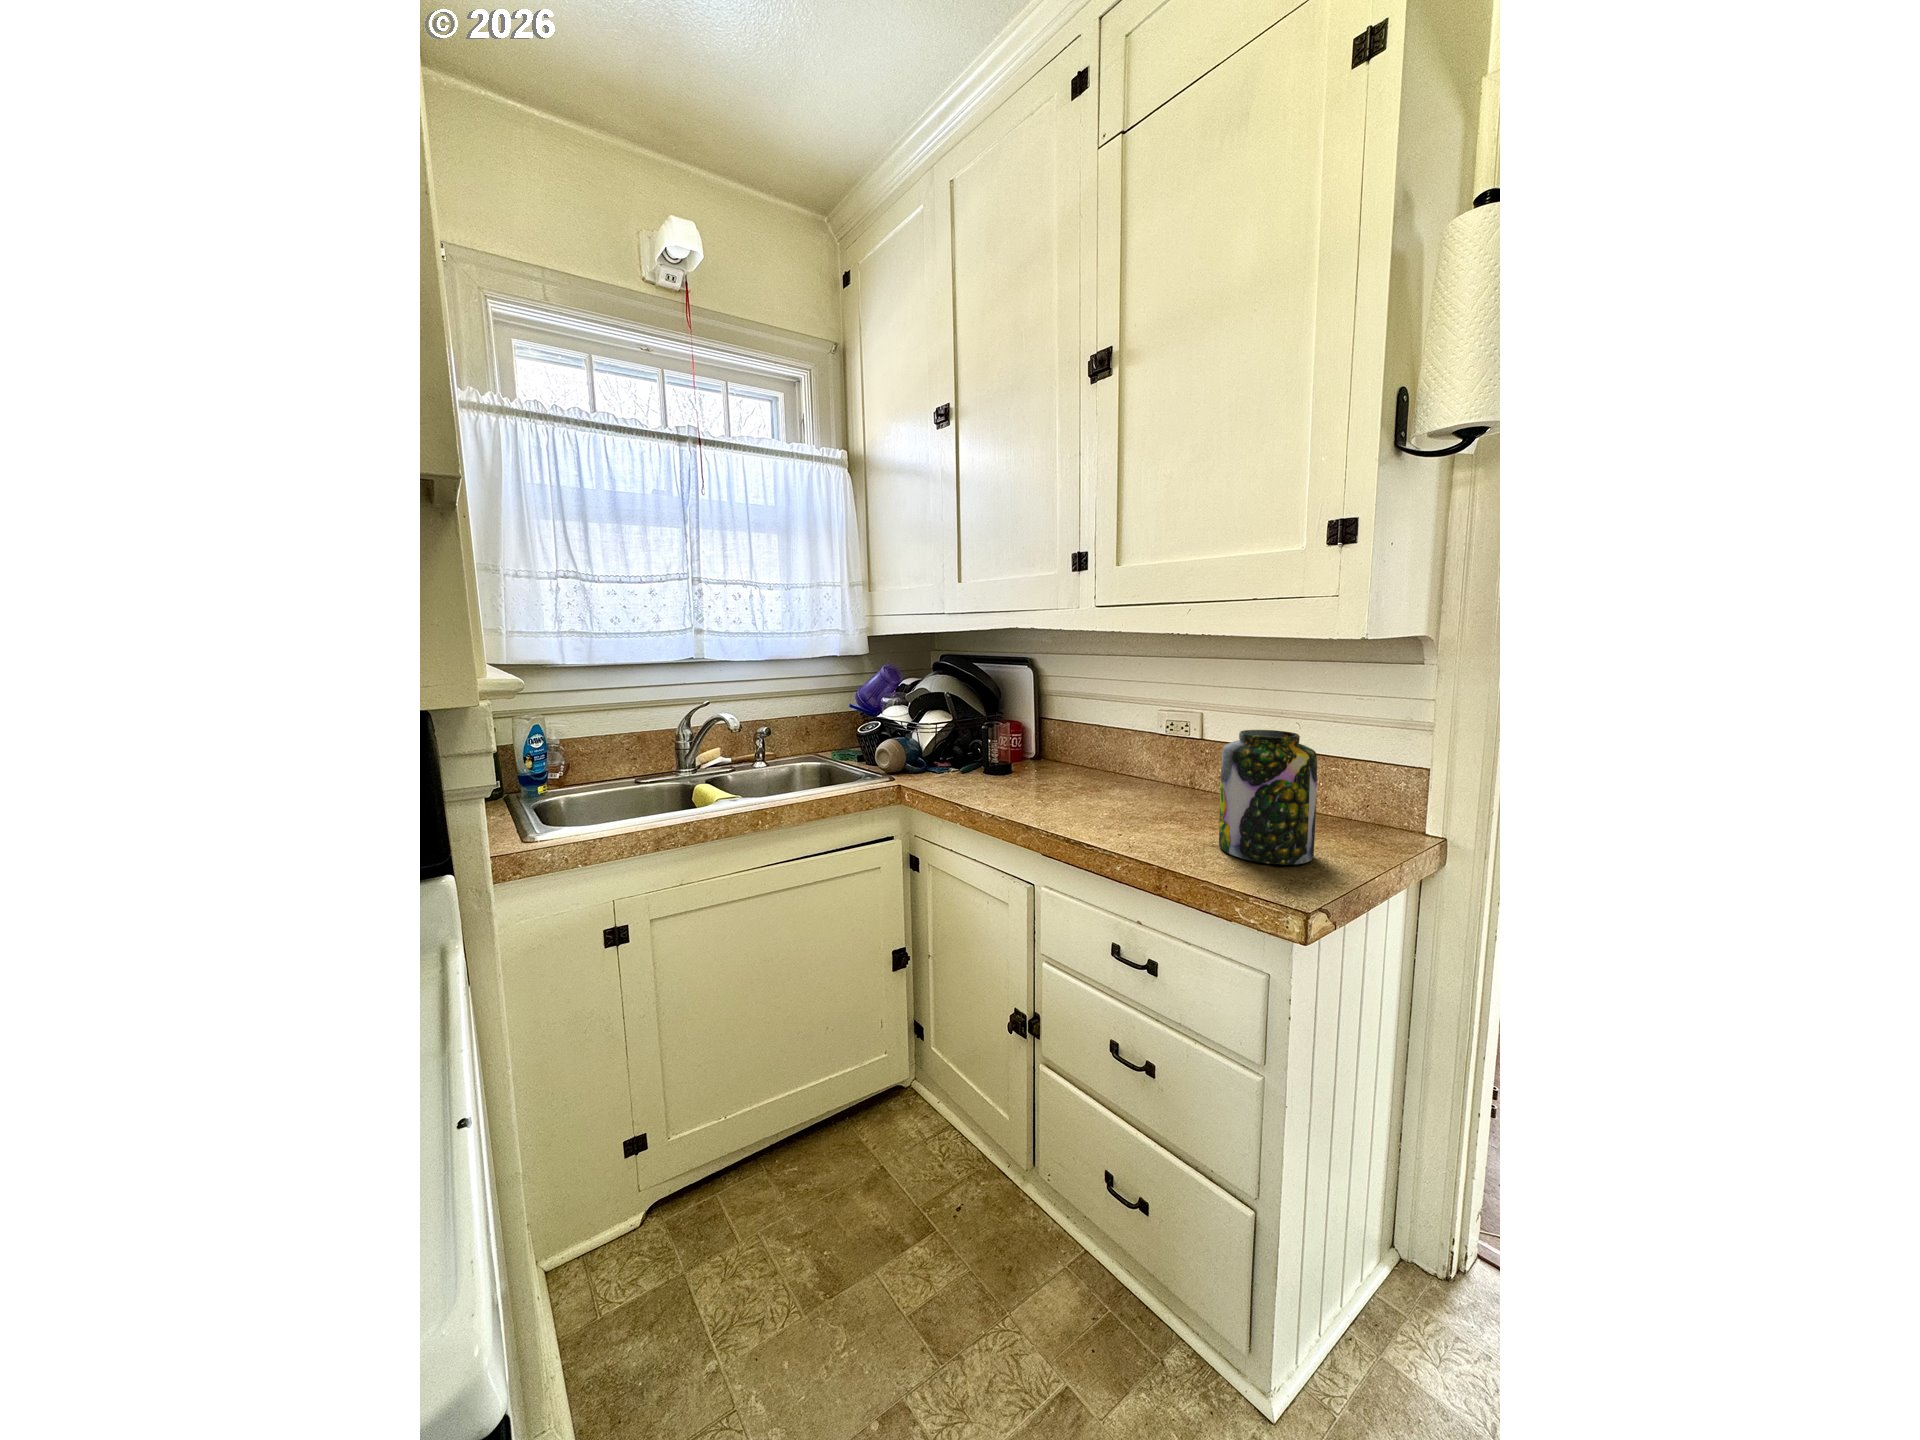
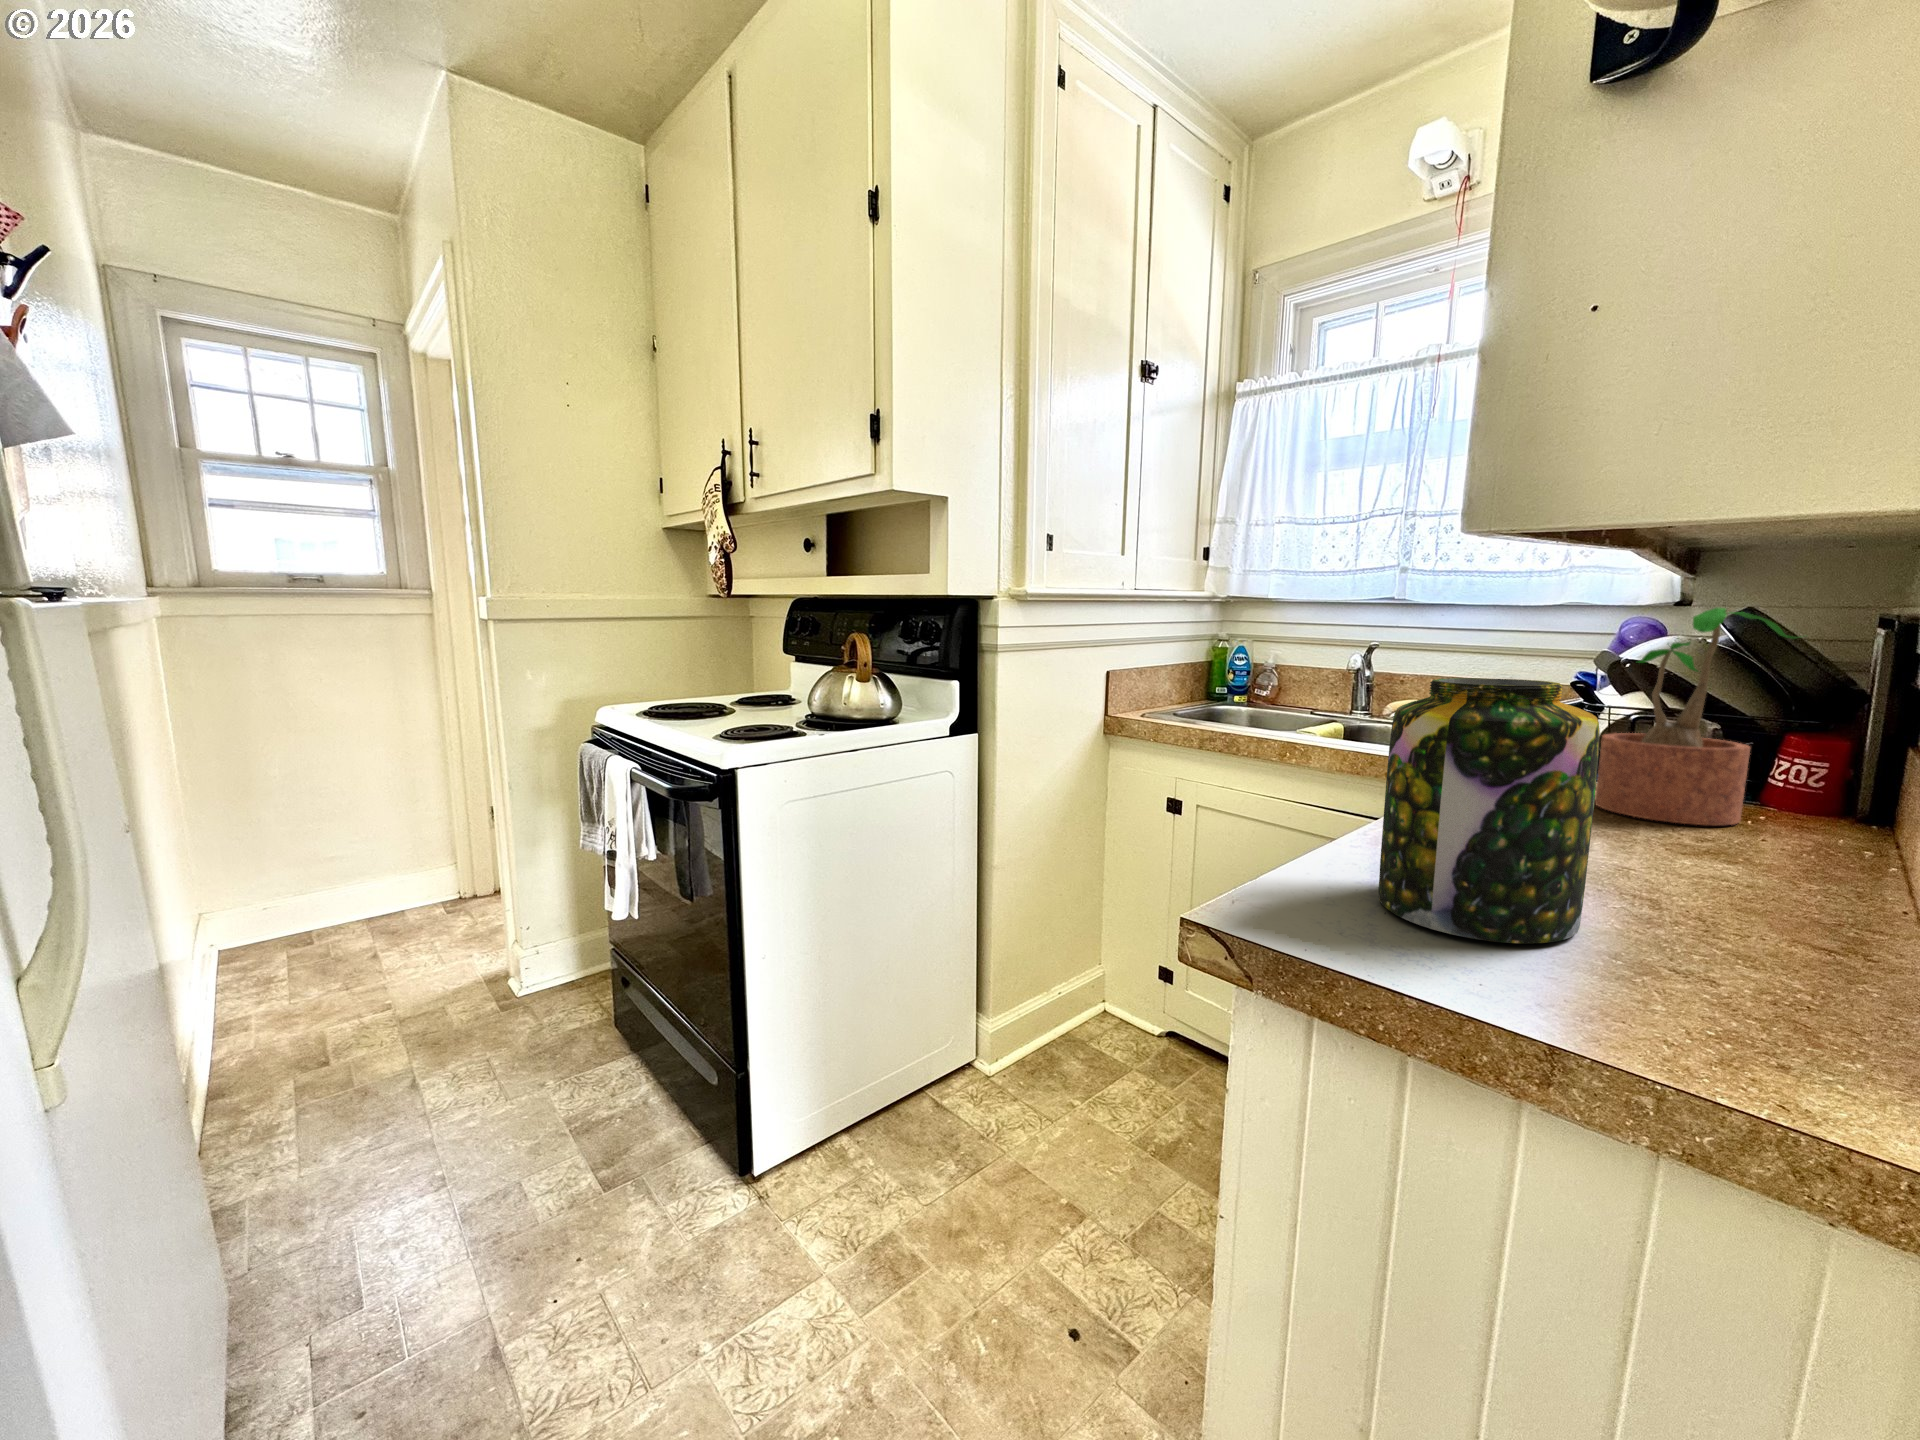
potted plant: none [1036,677,1095,794] -> present [1595,608,1801,826]

